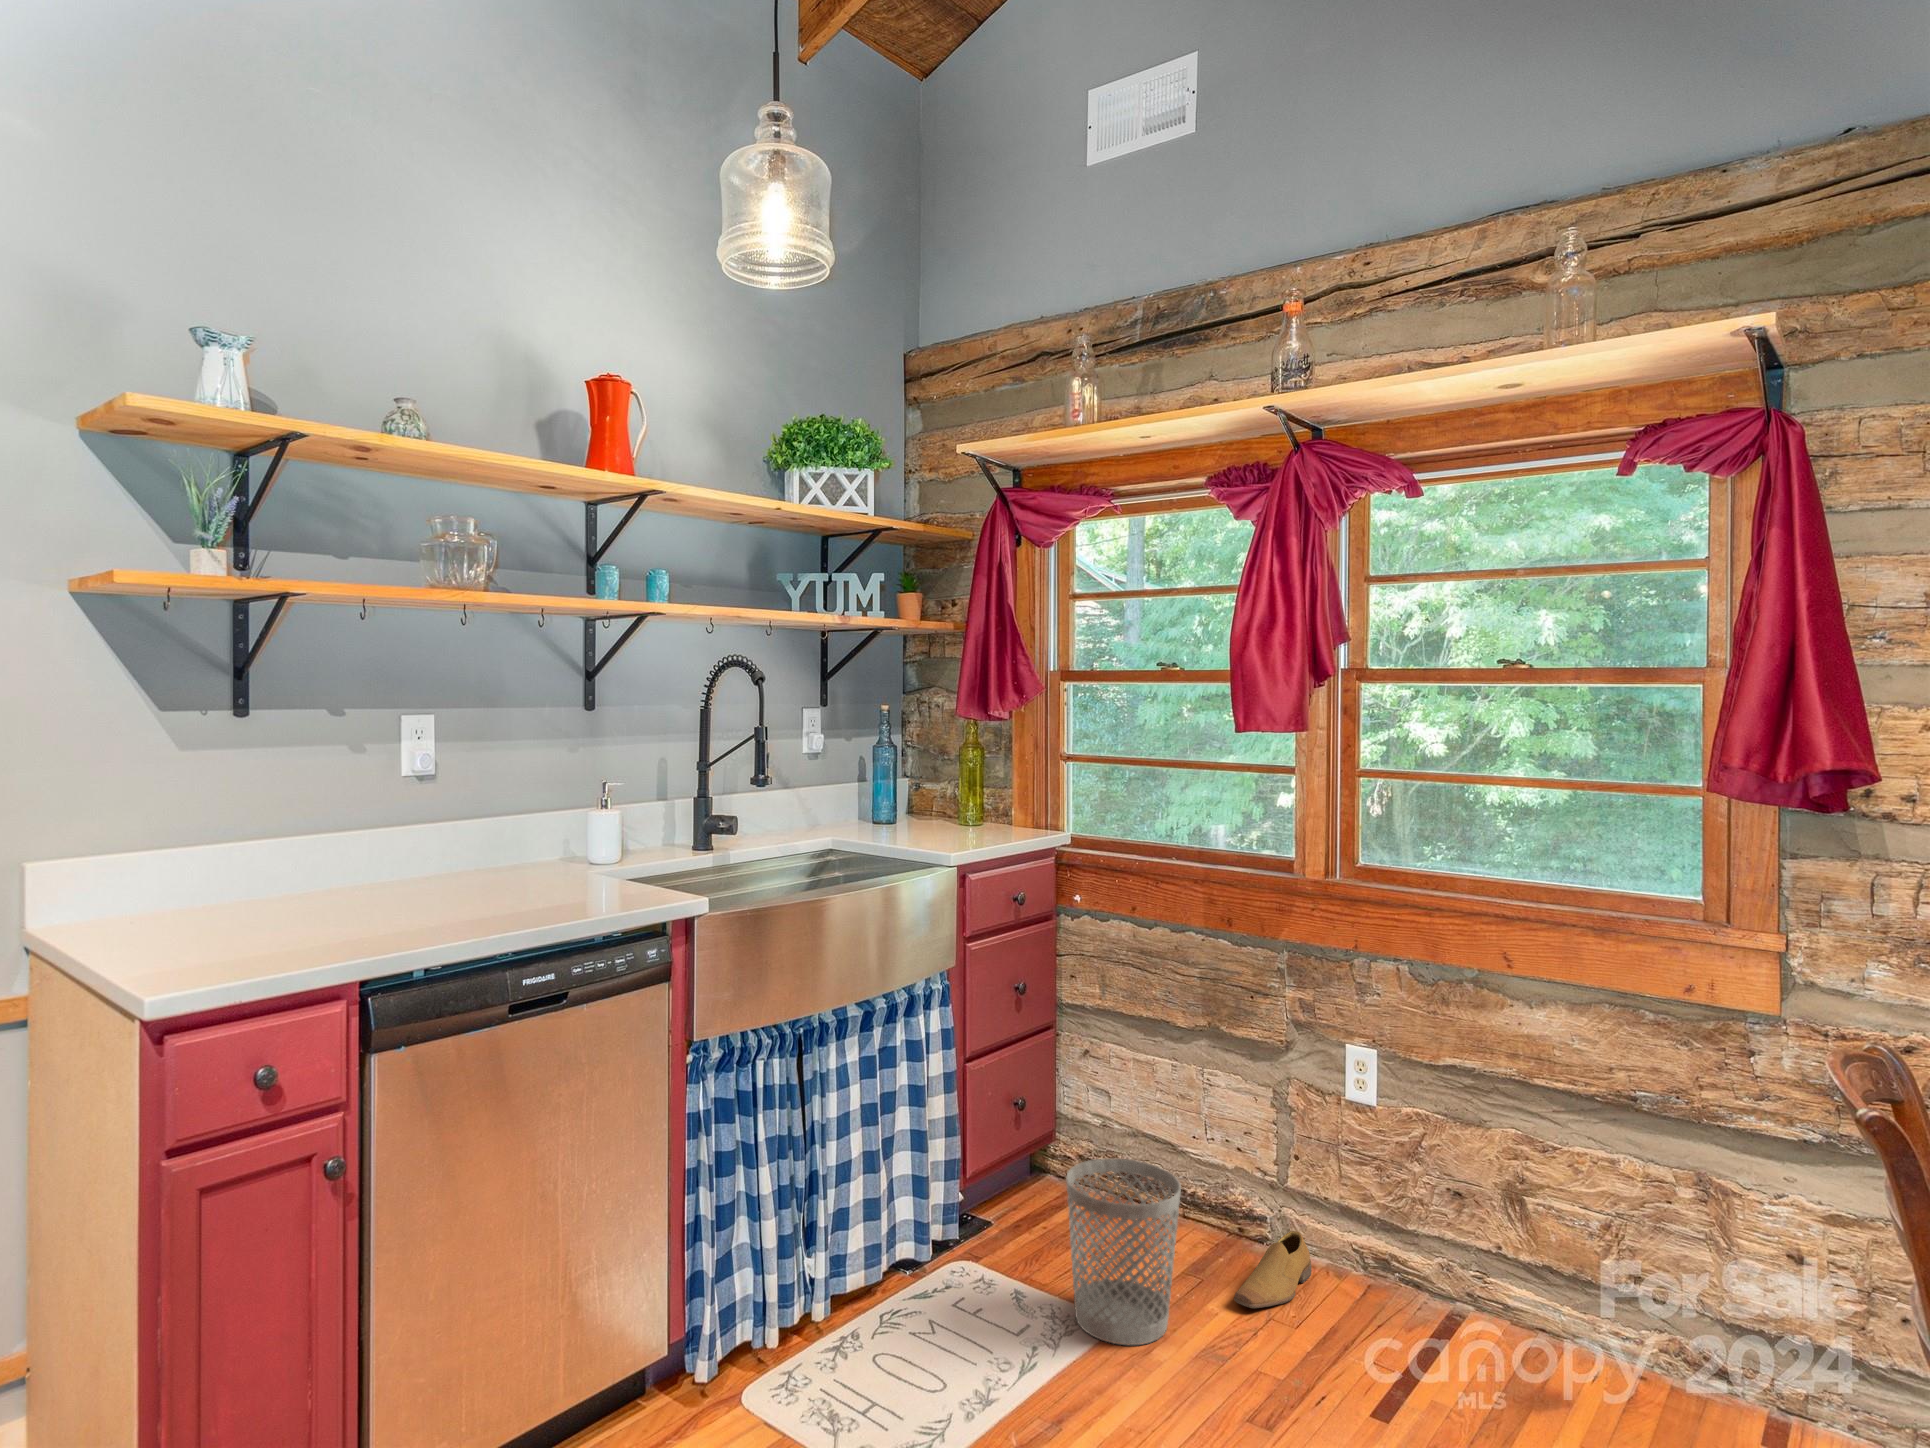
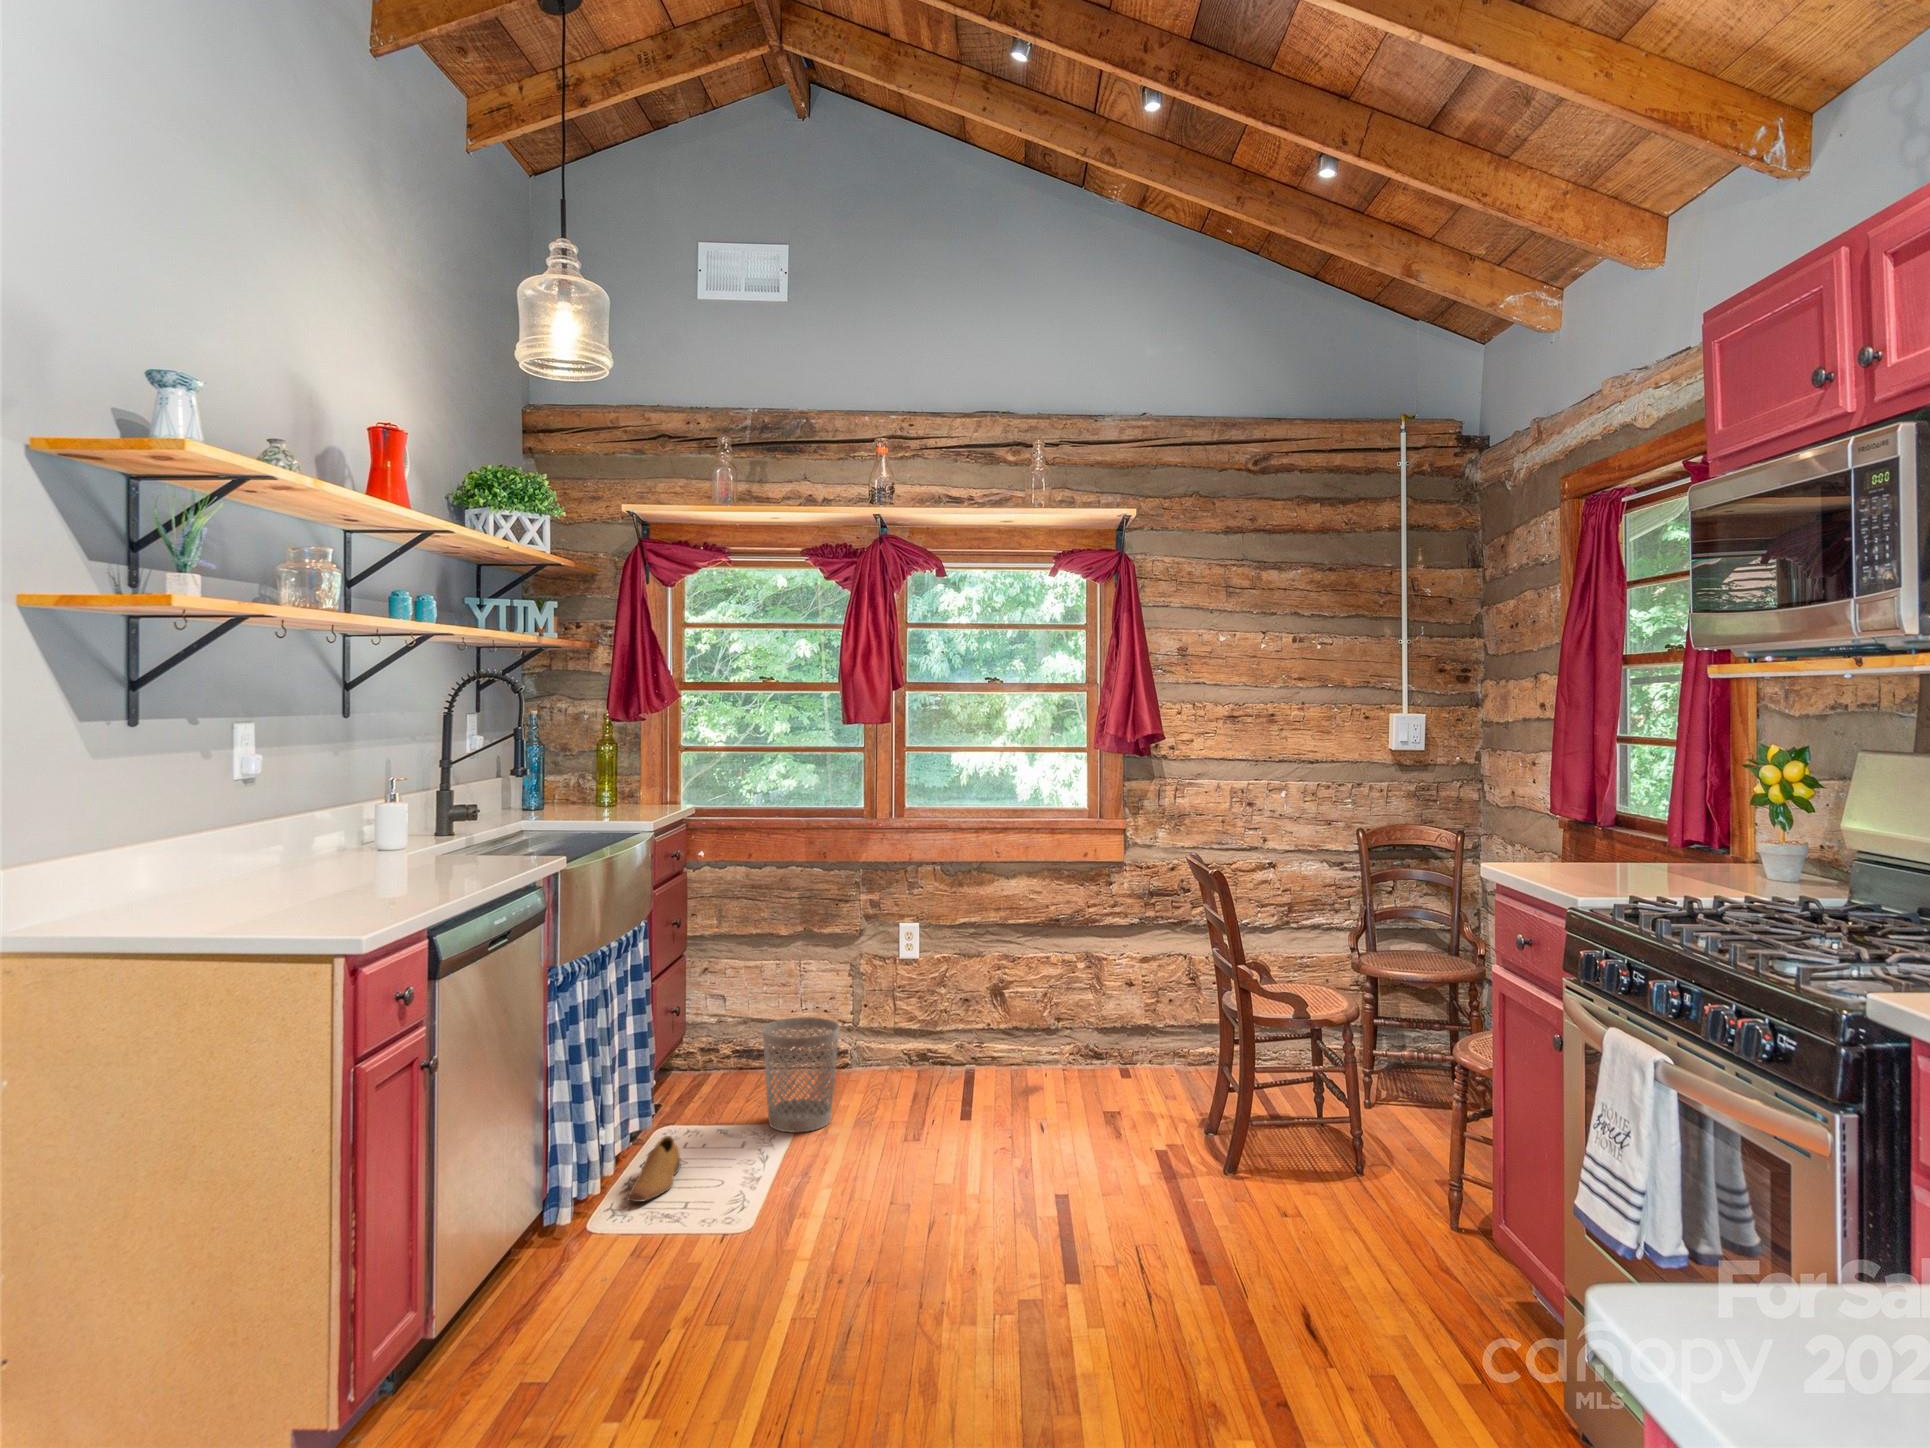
shoe: present [1234,1231,1312,1308] -> present [628,1136,681,1202]

